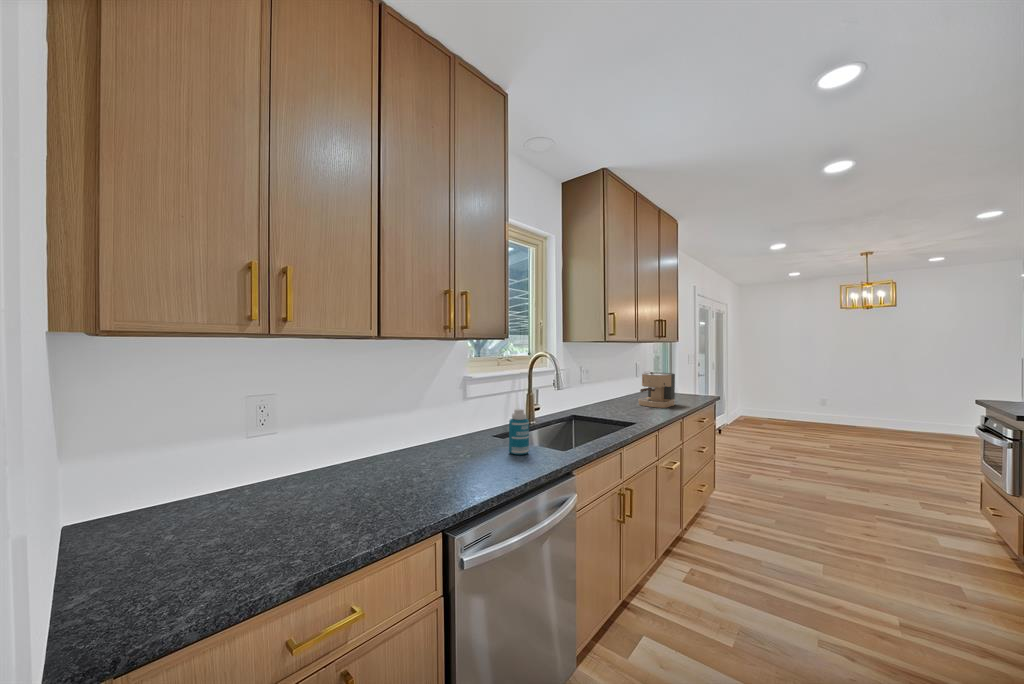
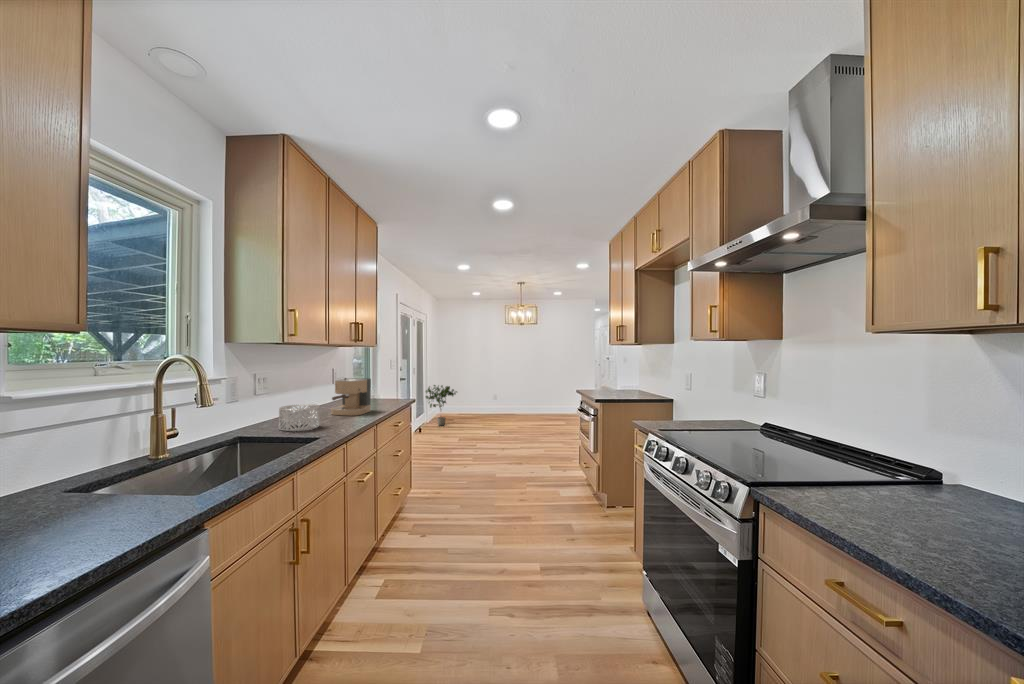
potted plant: none [727,382,769,430] -> present [426,385,457,426]
decorative bowl: none [600,393,632,416] -> present [279,404,320,431]
bottle: present [509,409,529,455] -> none [84,442,129,517]

